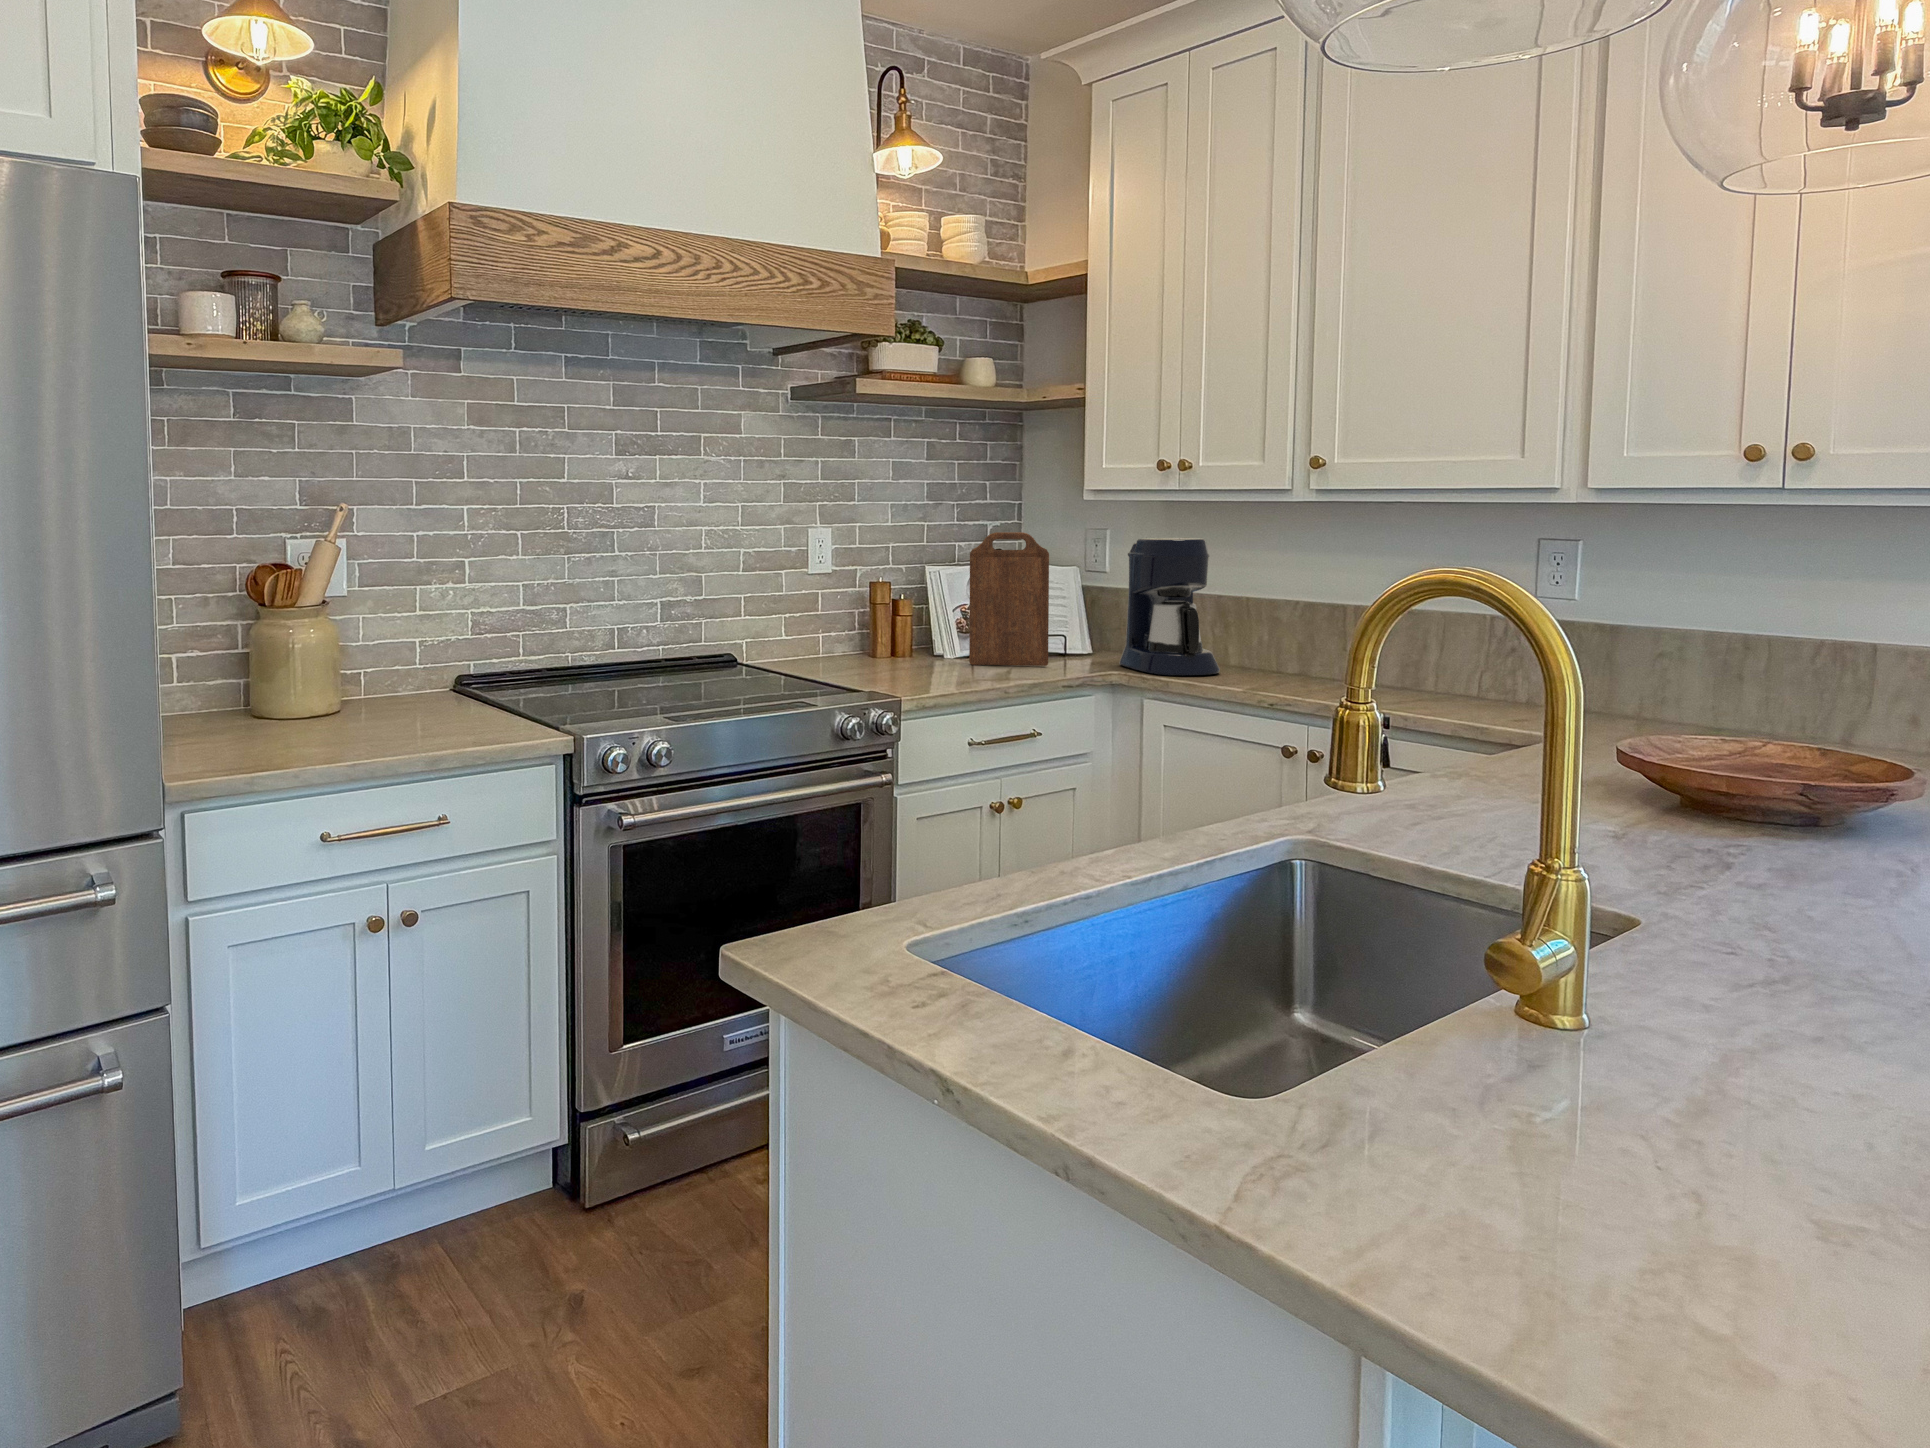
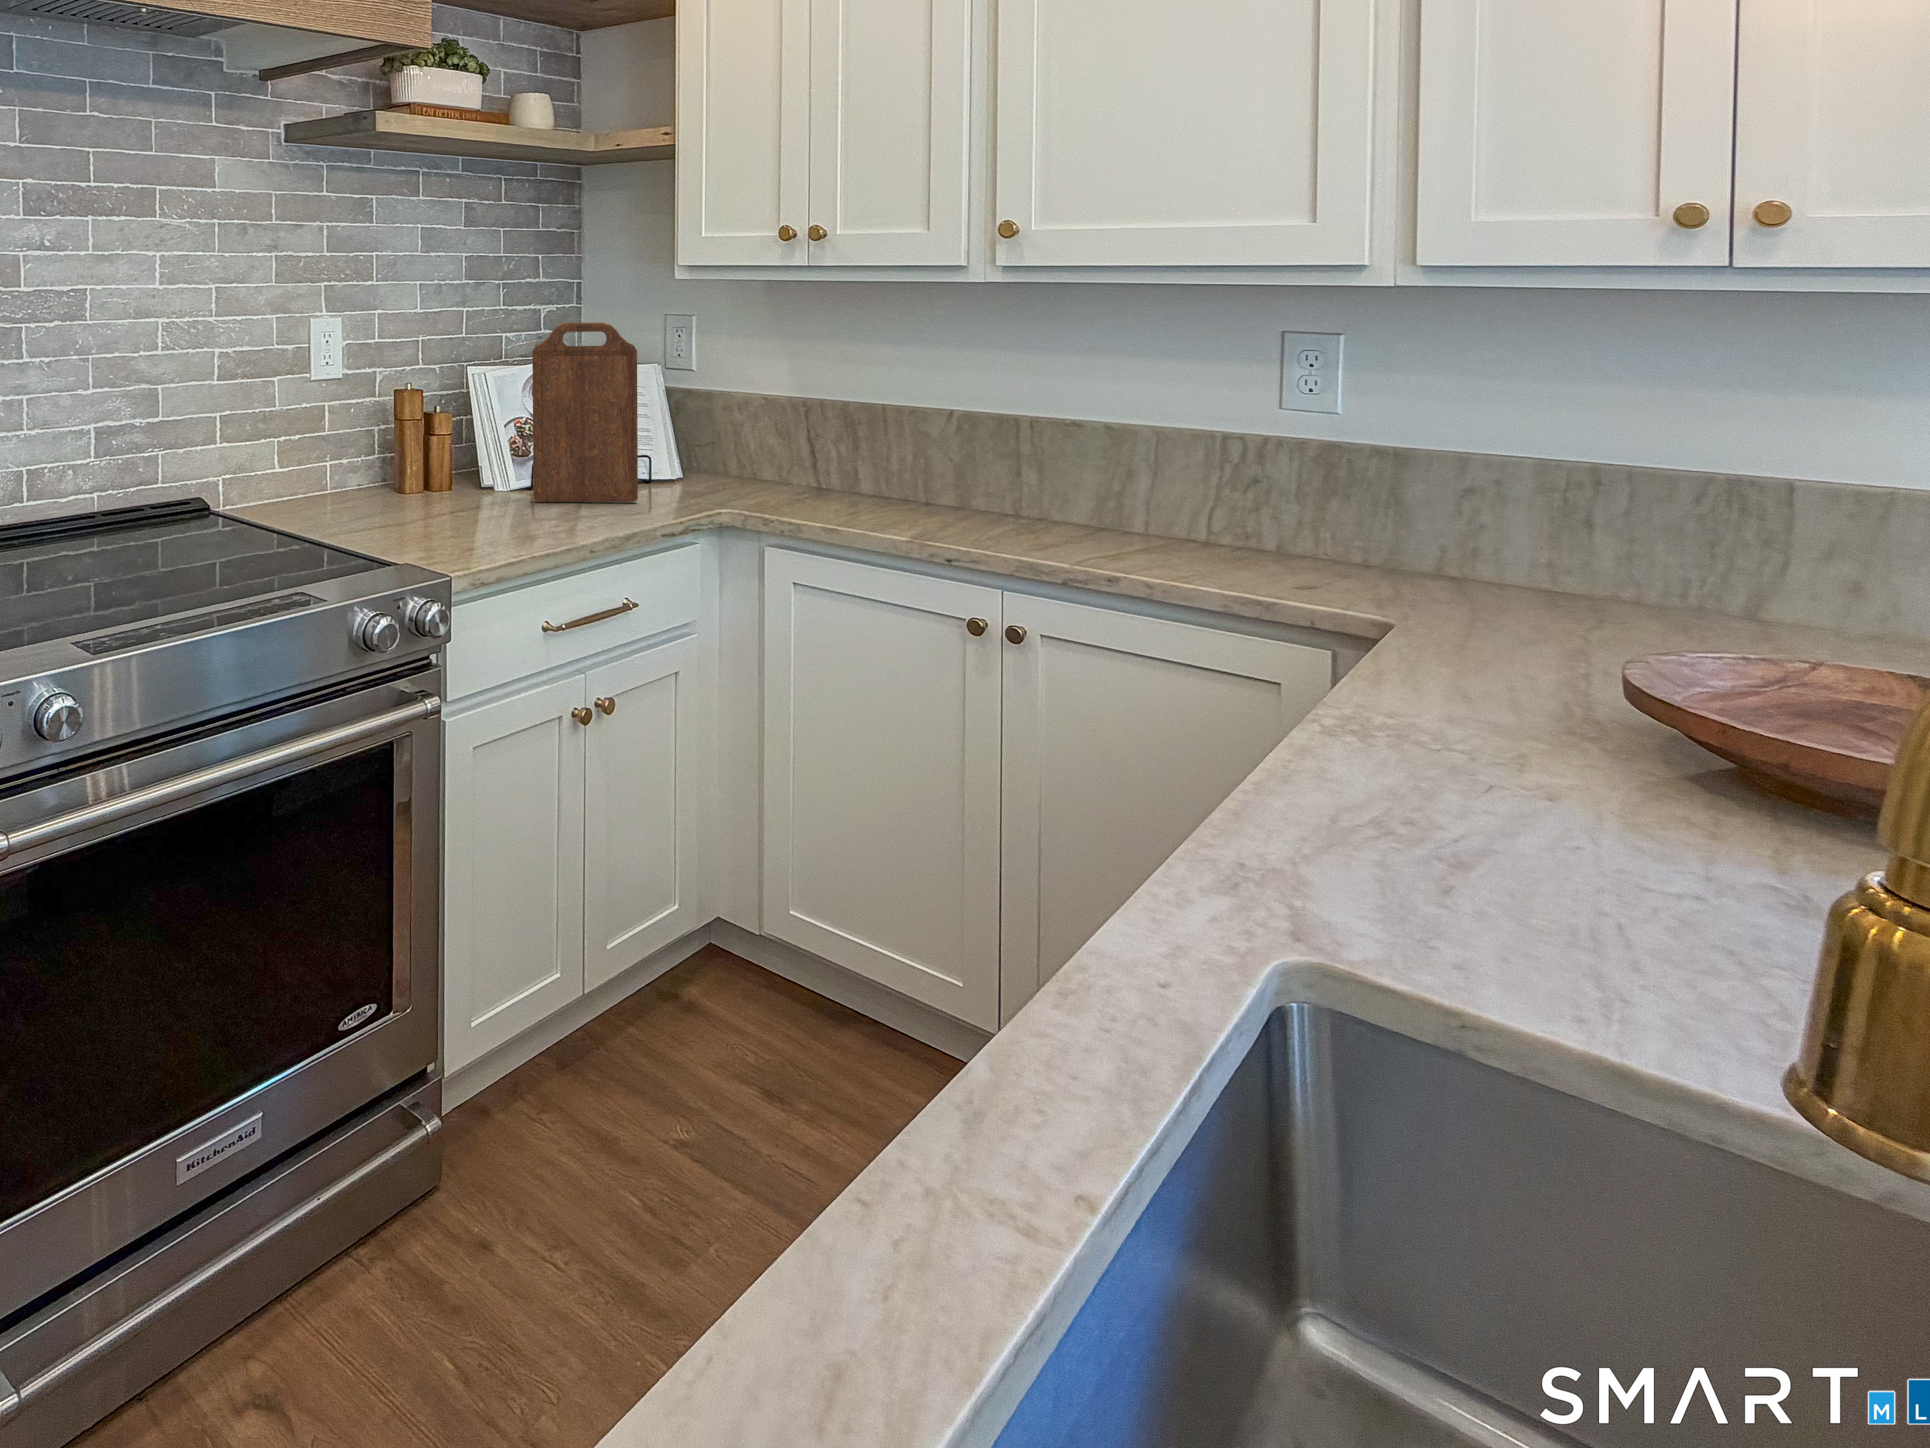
coffee maker: present [1119,538,1220,676] -> none [727,328,859,513]

